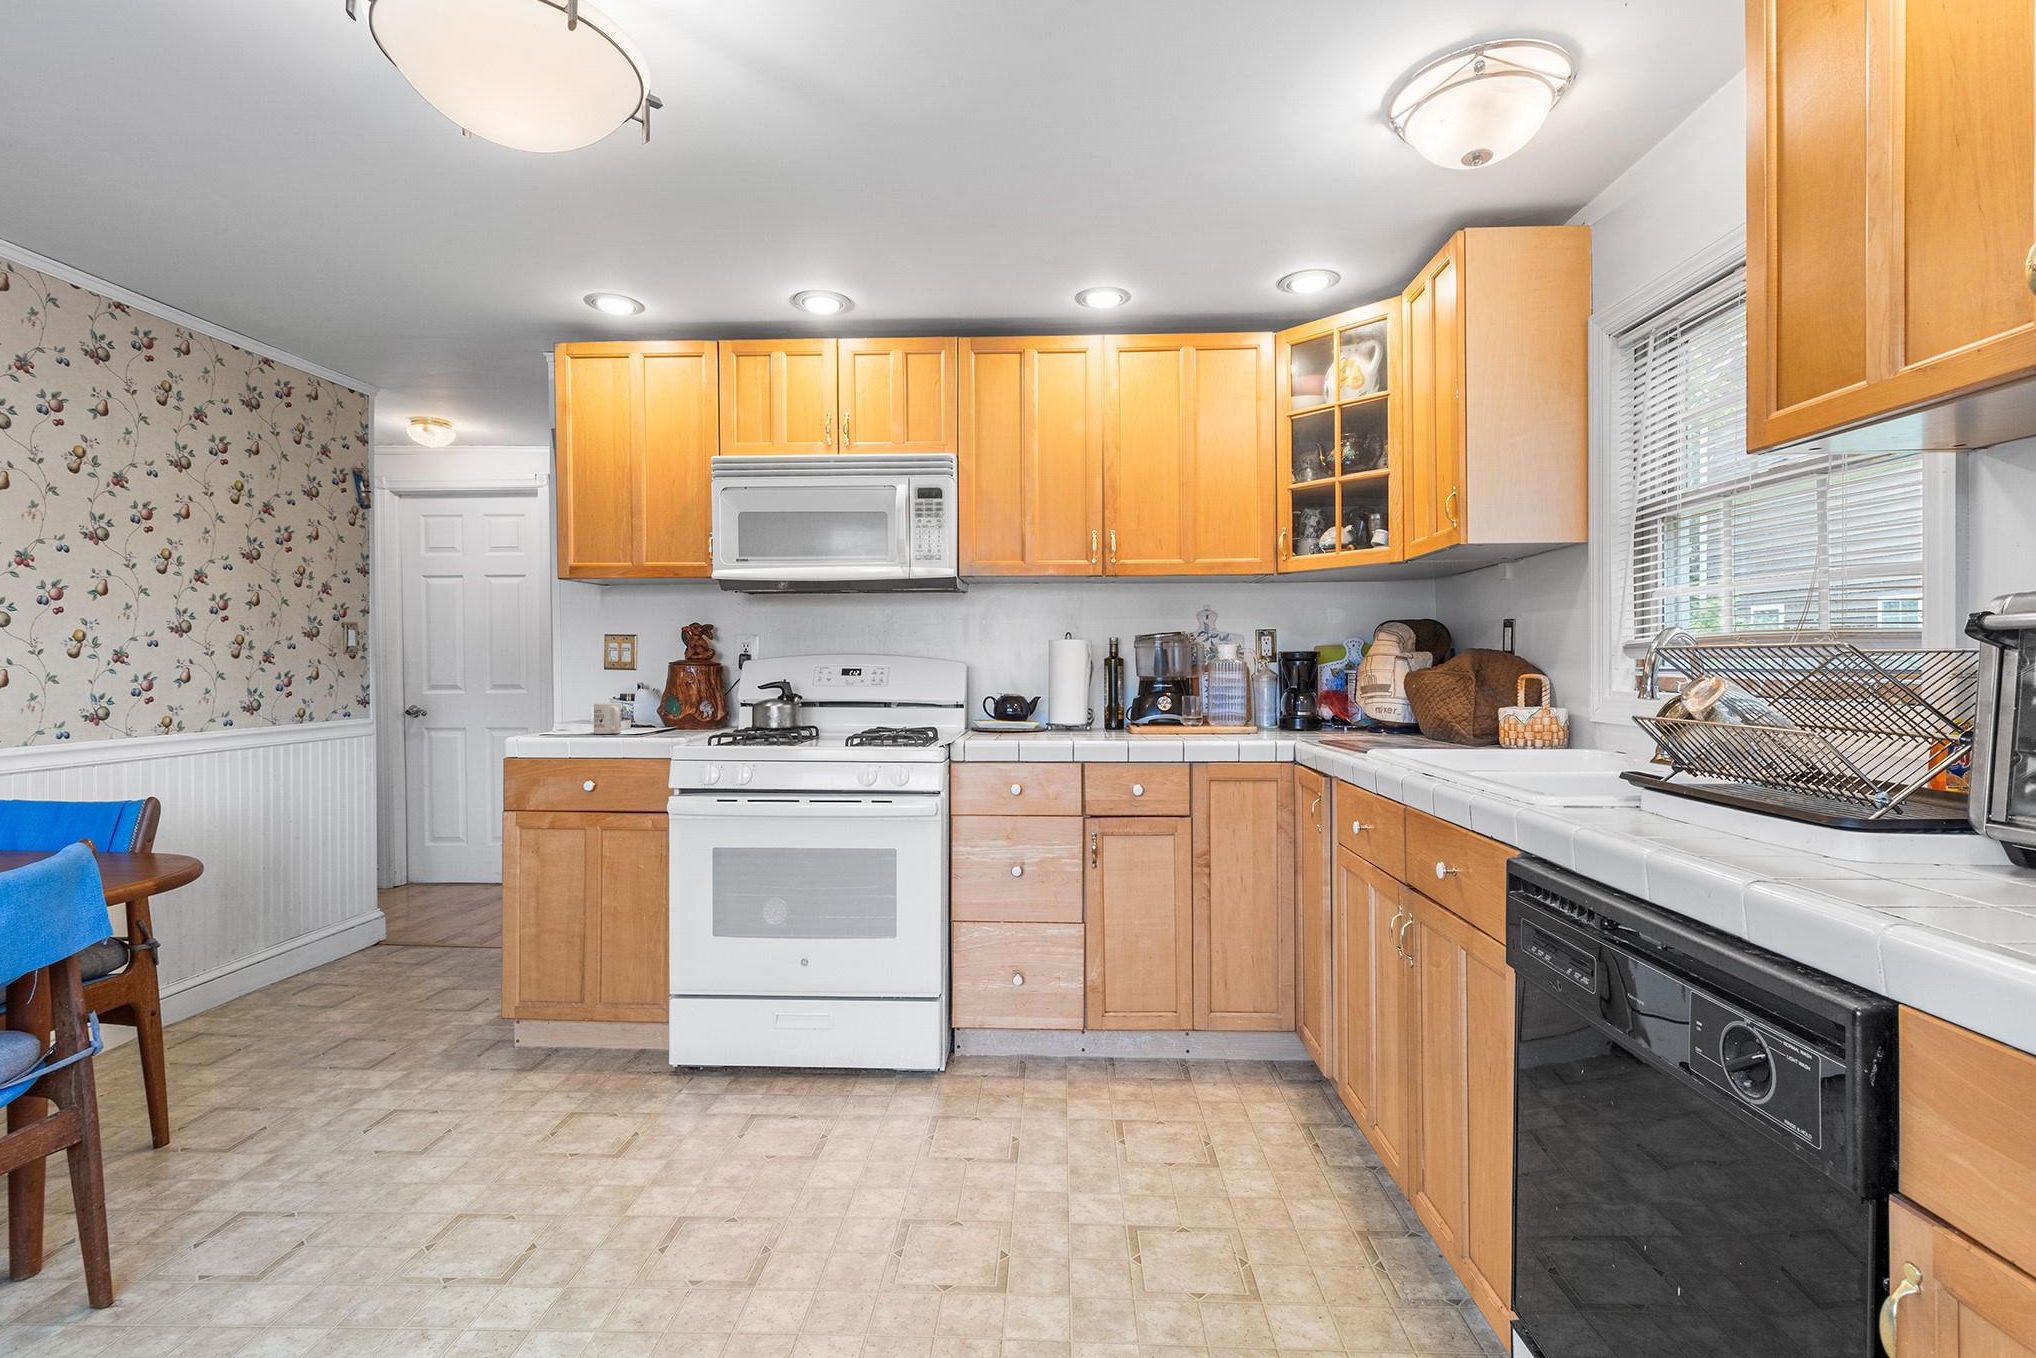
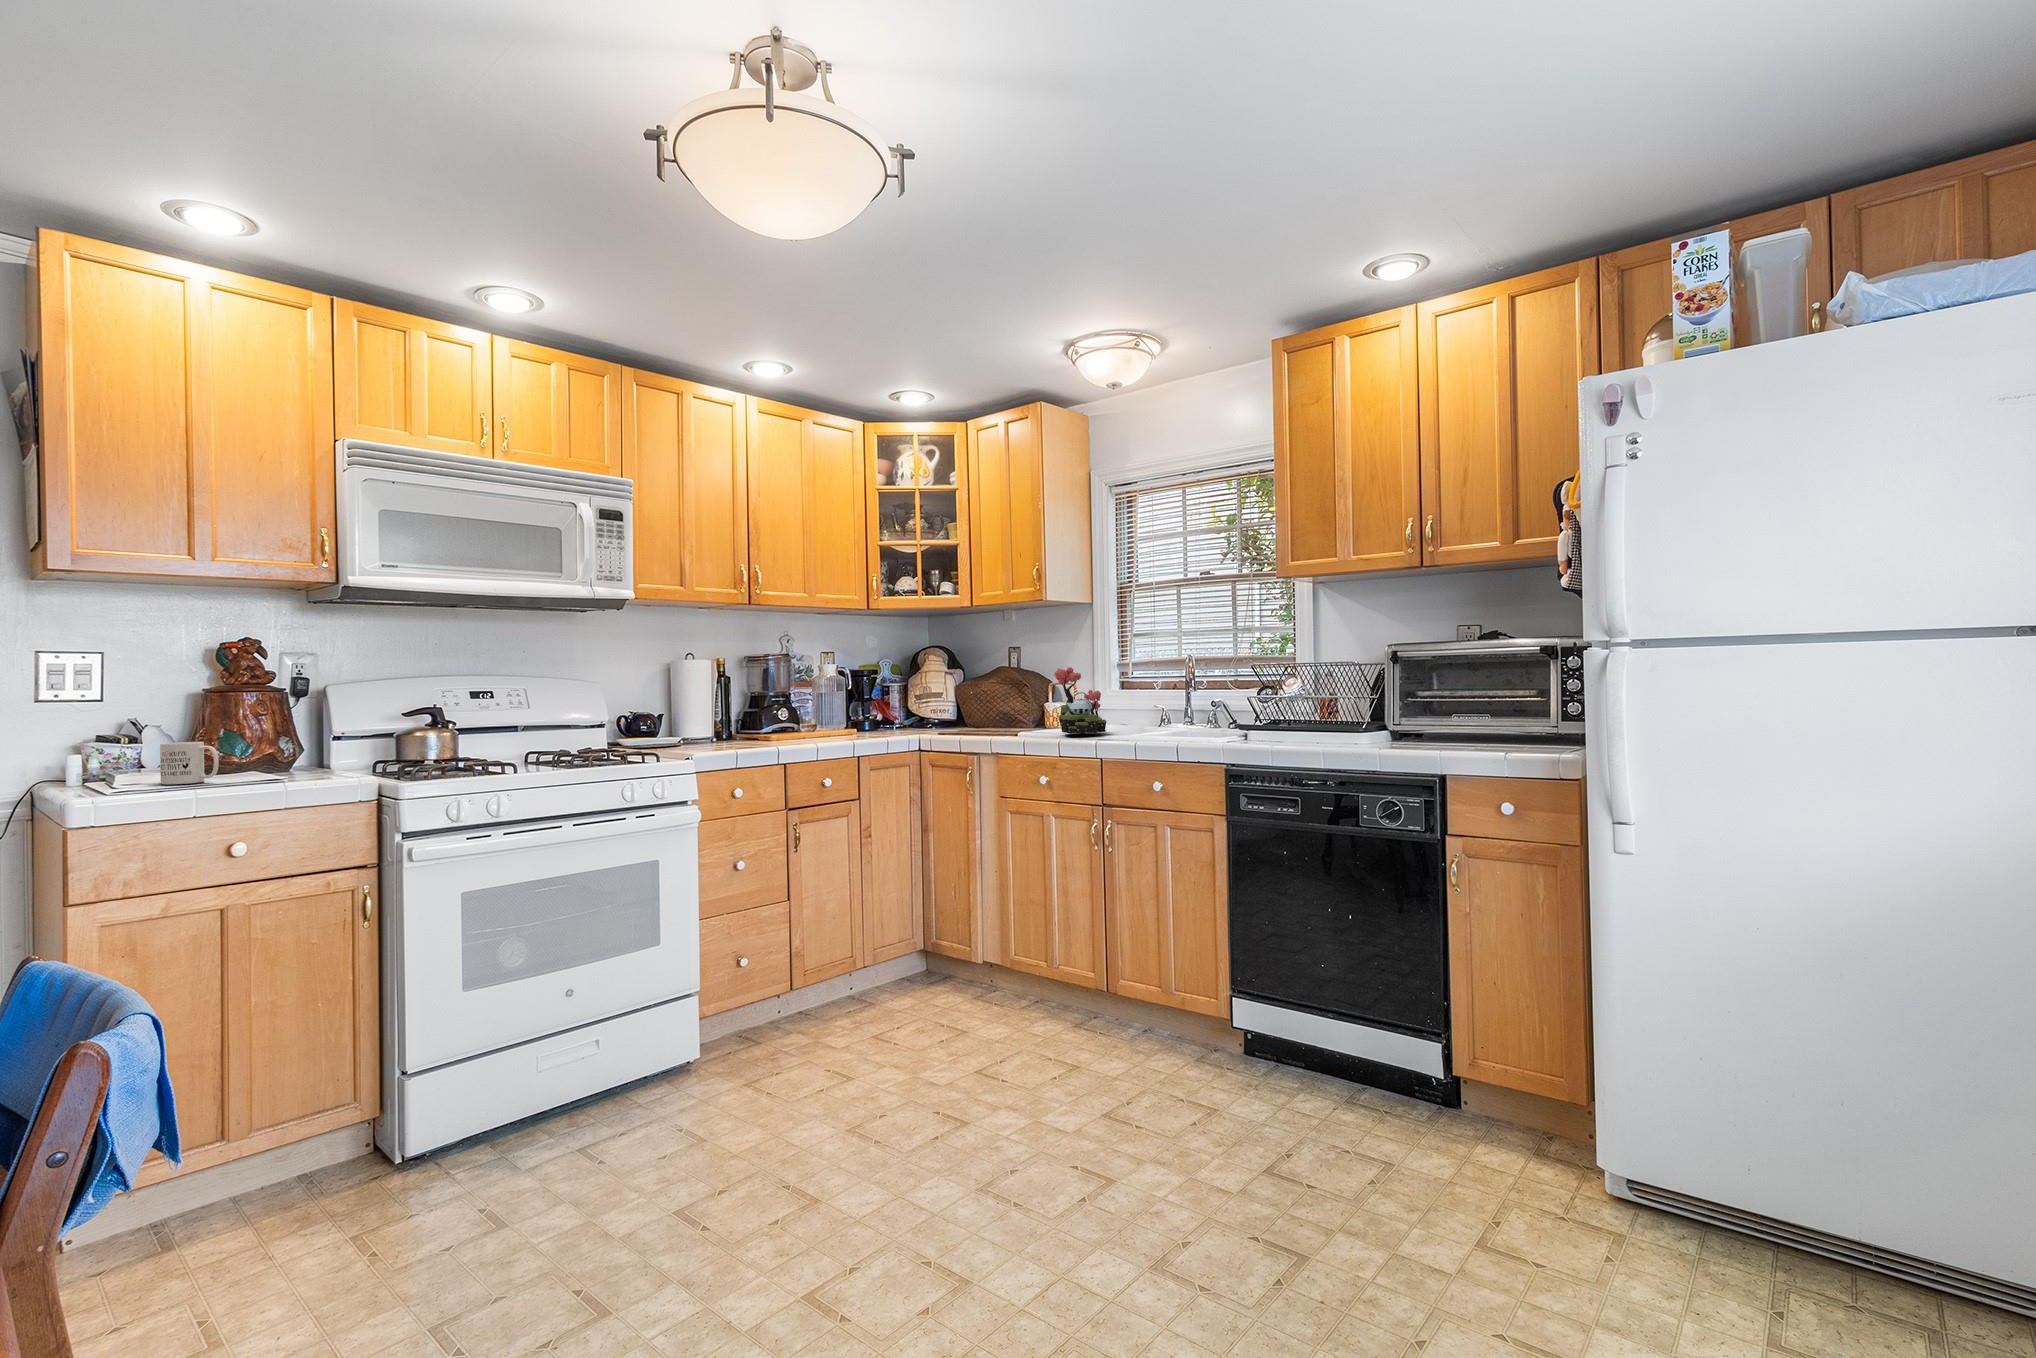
plant: none [1421,647,1514,760] -> present [1054,667,1106,734]

